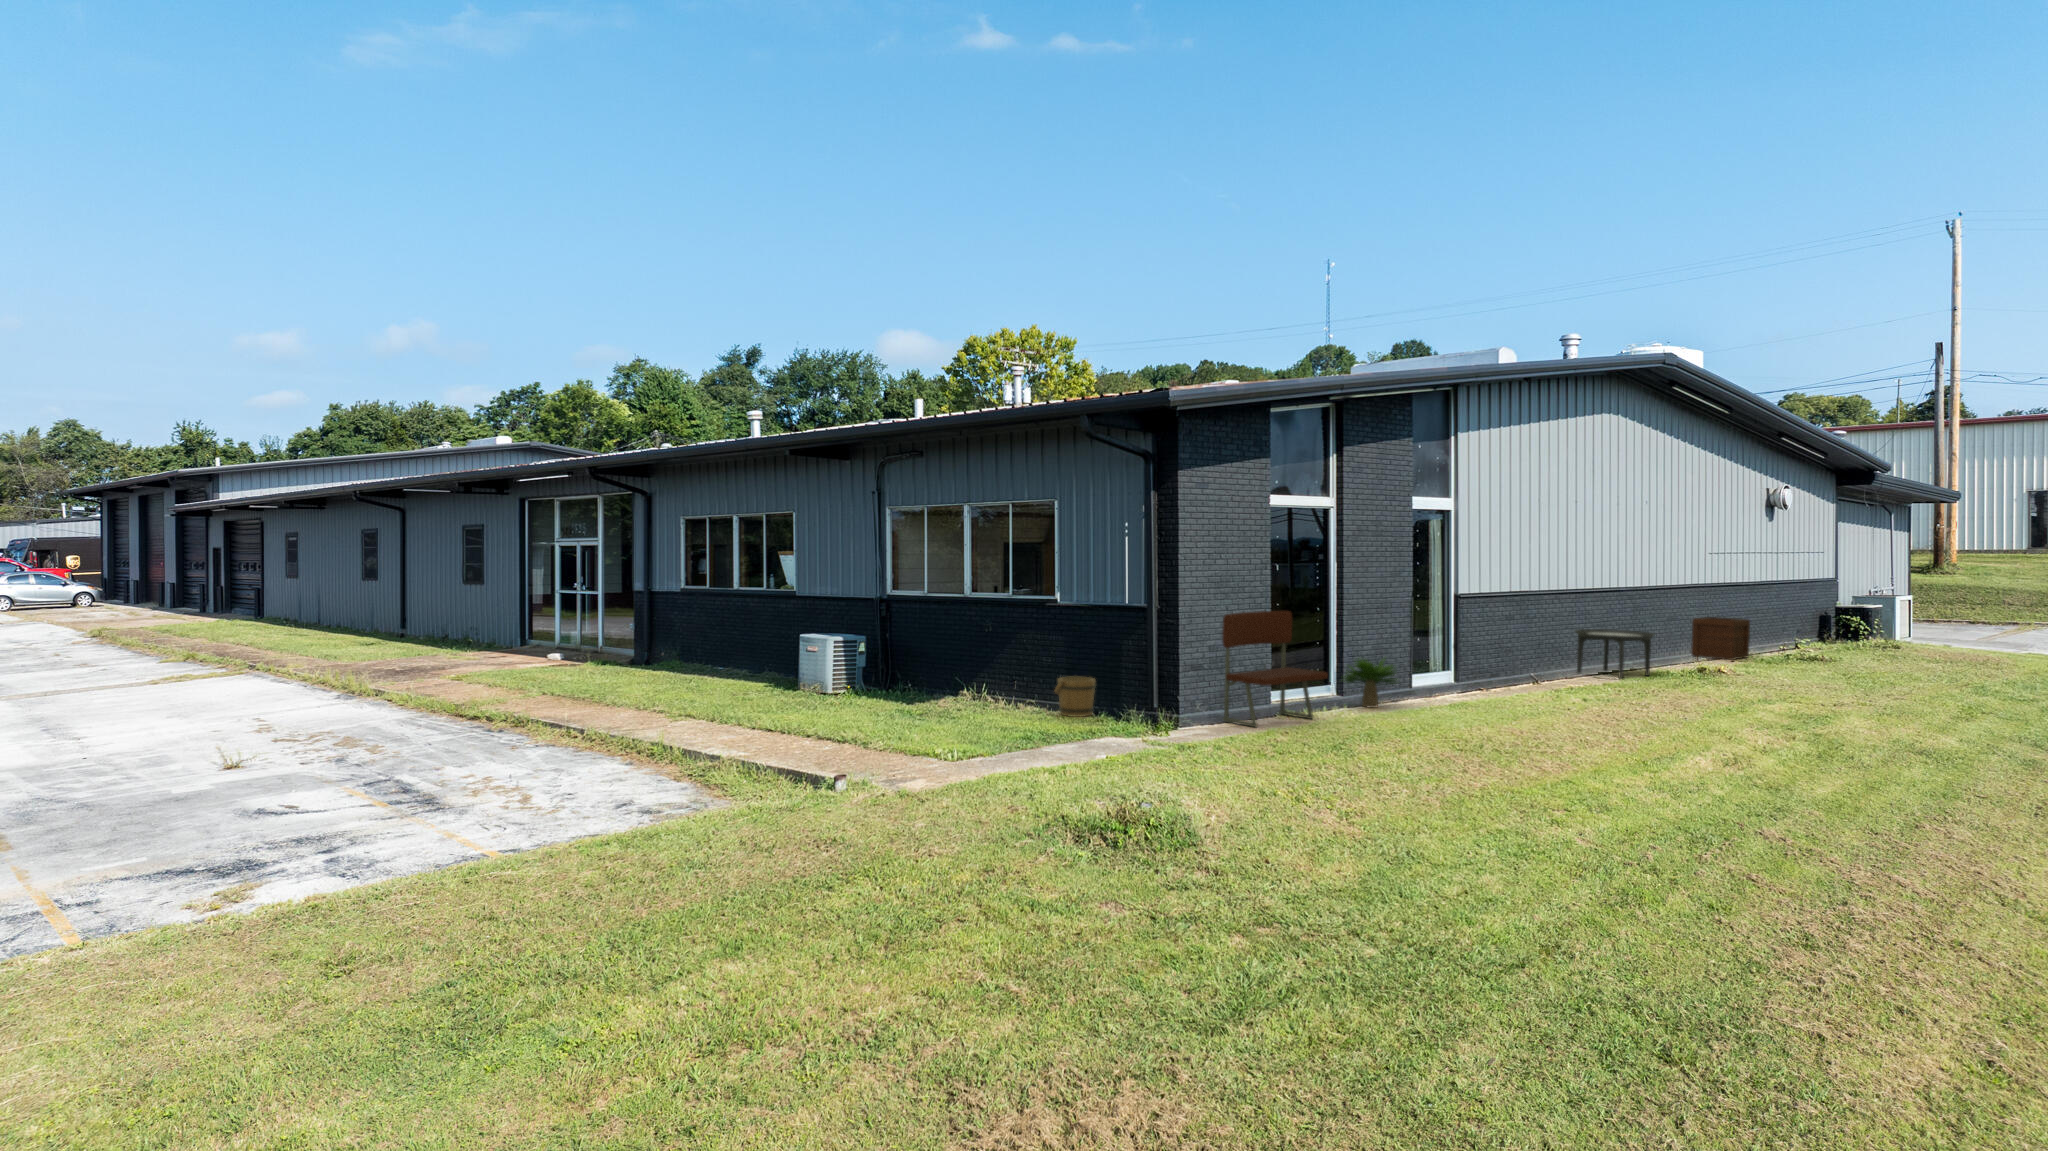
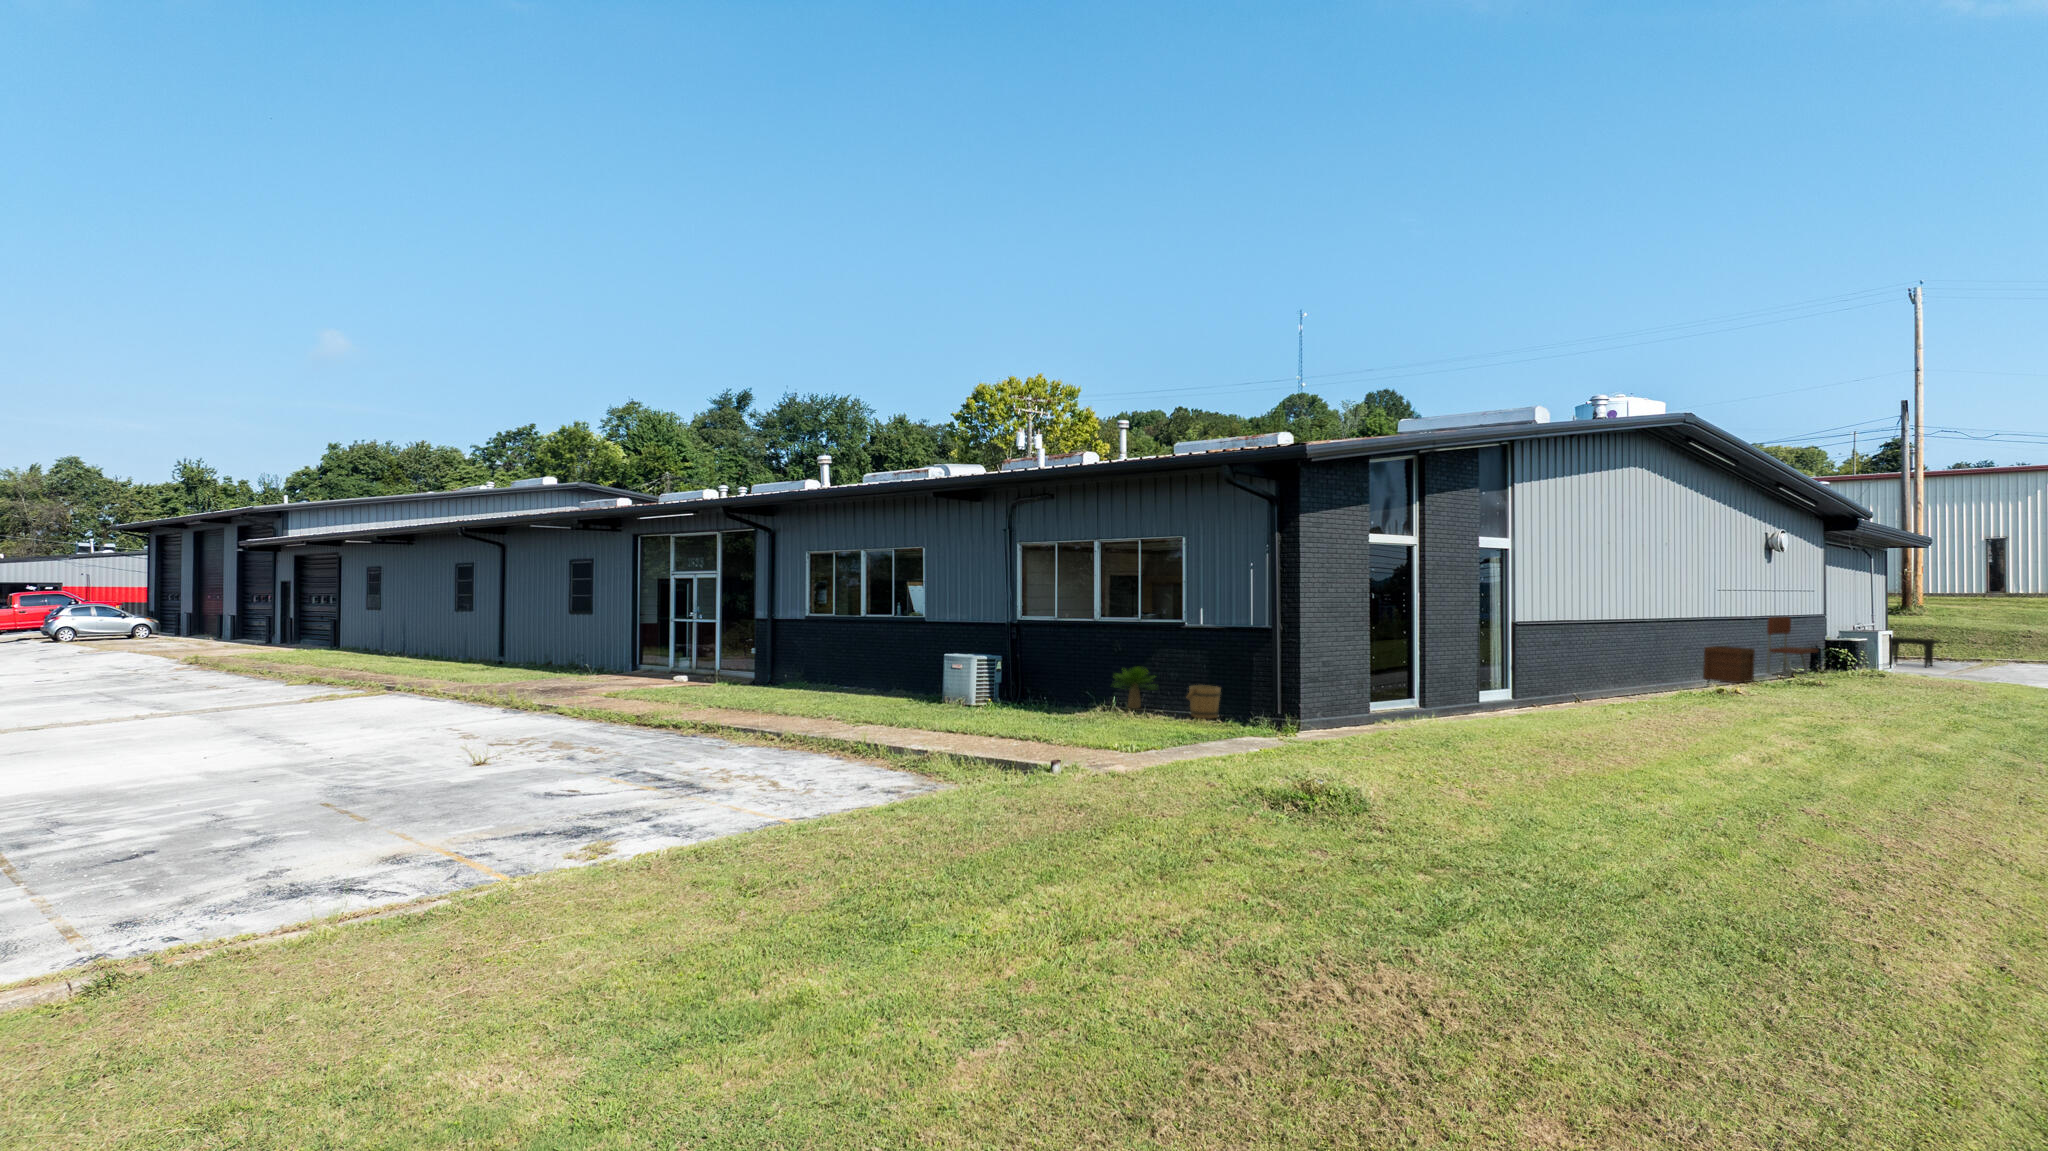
bench: present [1222,611,1328,727] -> present [1766,617,1818,676]
round table: present [1576,629,1655,679] -> present [1889,637,1940,667]
potted plant: present [1343,658,1397,708] -> present [1114,667,1155,708]

